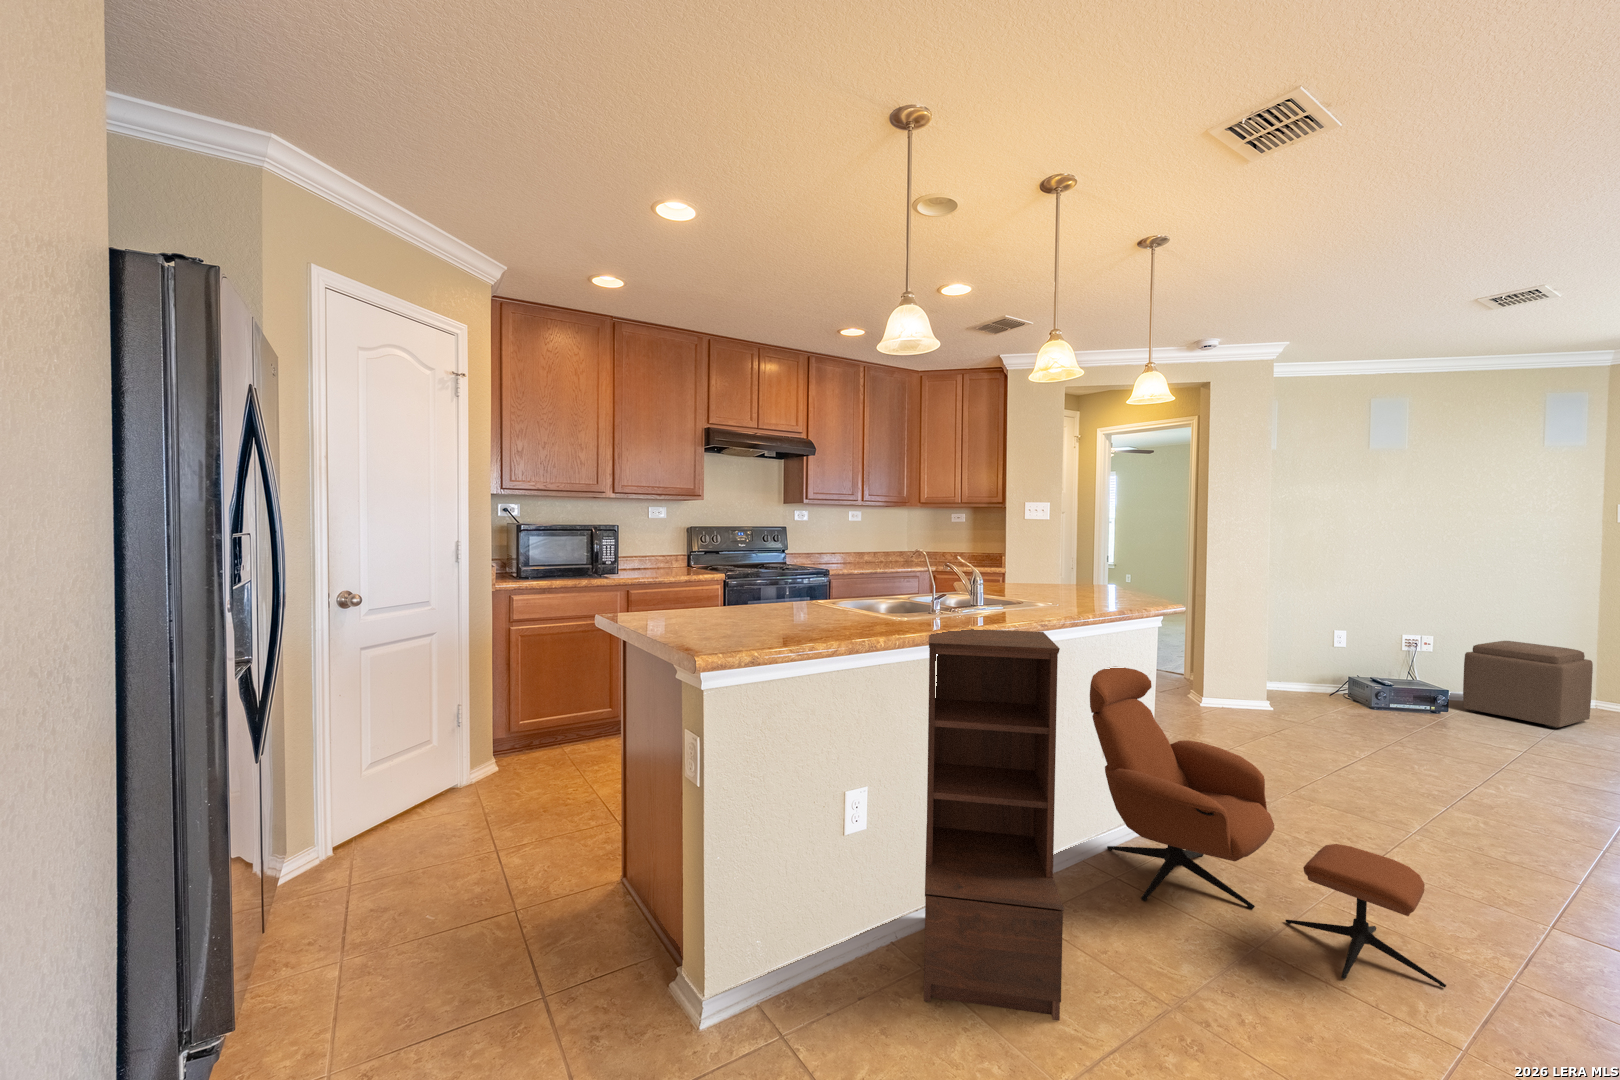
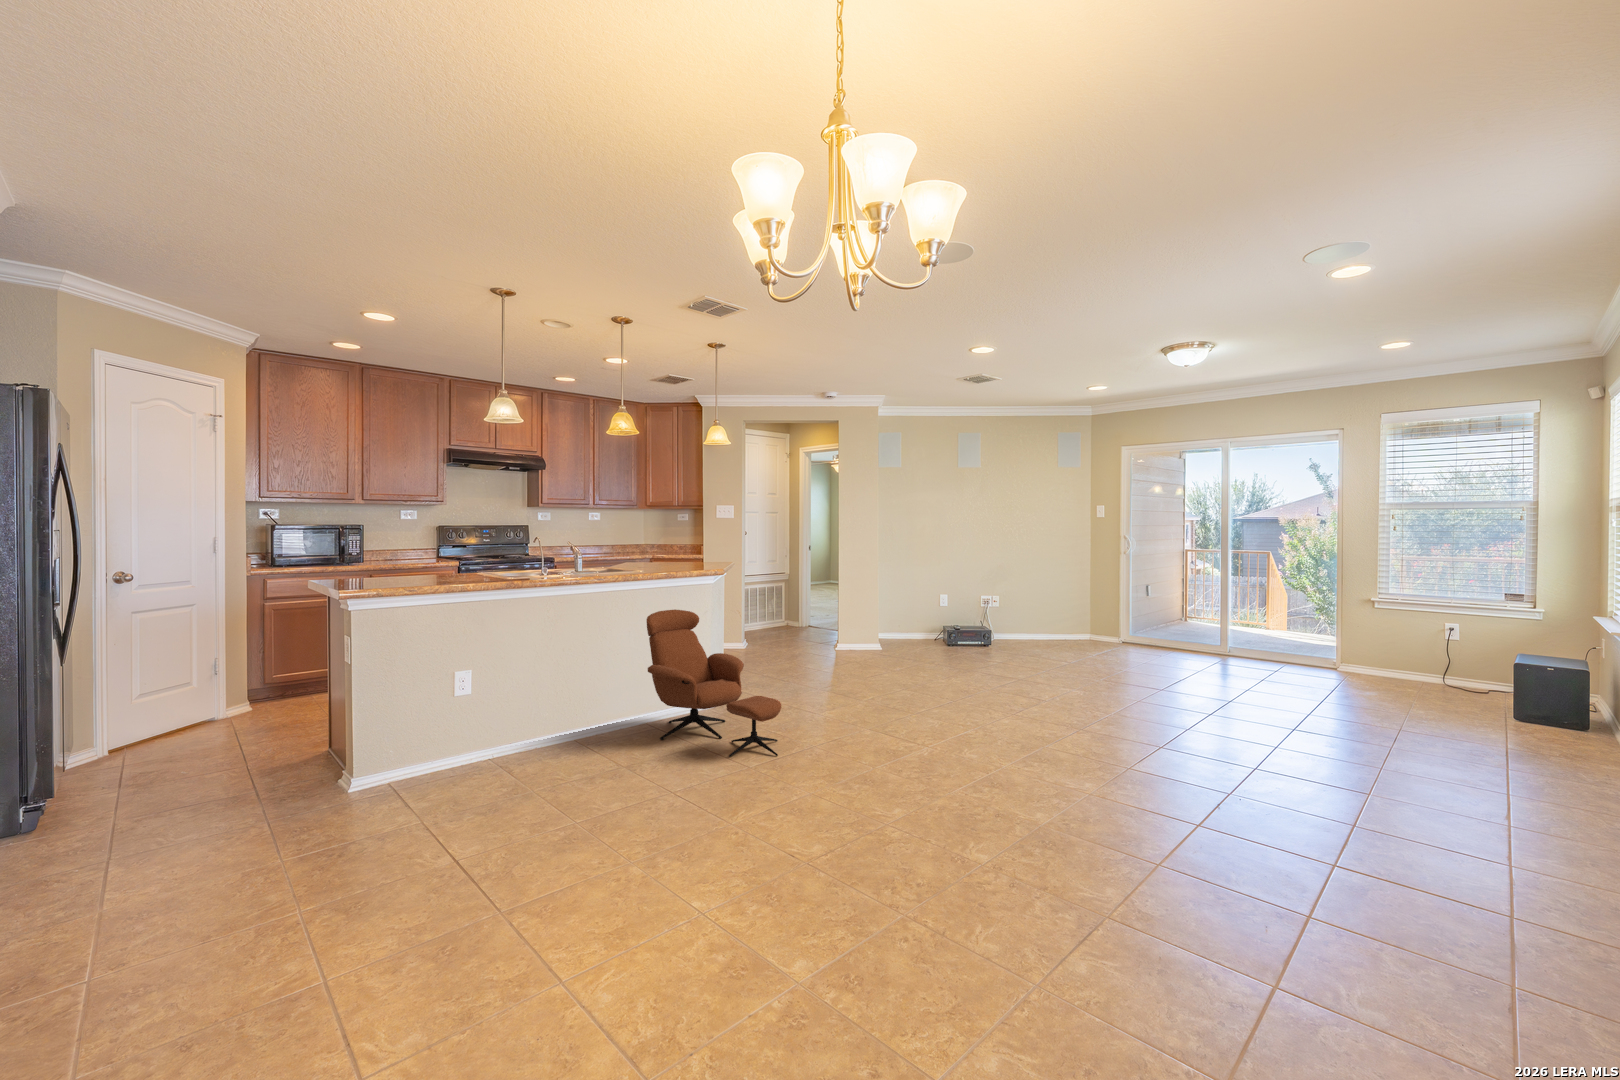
bookshelf: present [924,629,1064,1021] -> none [484,581,582,778]
ottoman: present [1463,641,1593,728] -> none [1017,601,1086,657]

